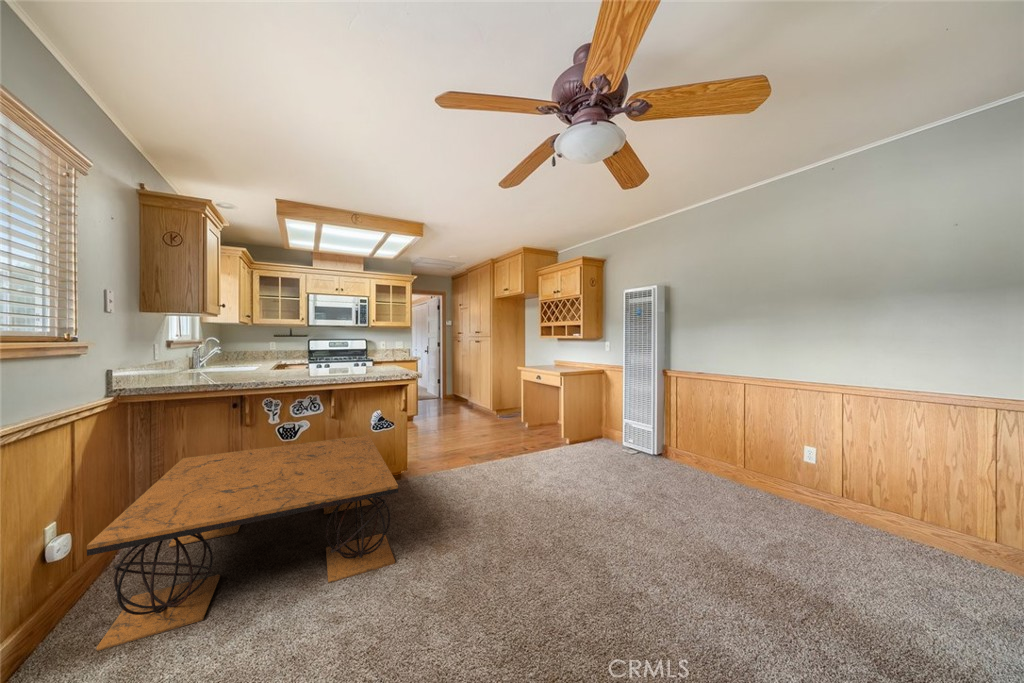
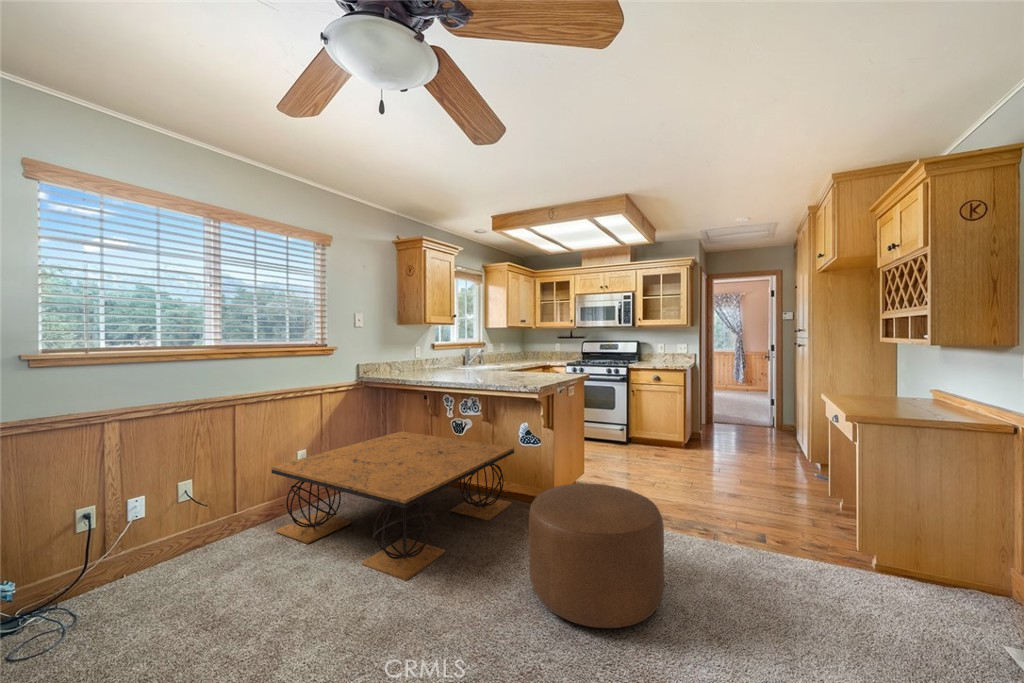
ottoman: none [465,432,551,515] -> present [529,483,664,628]

